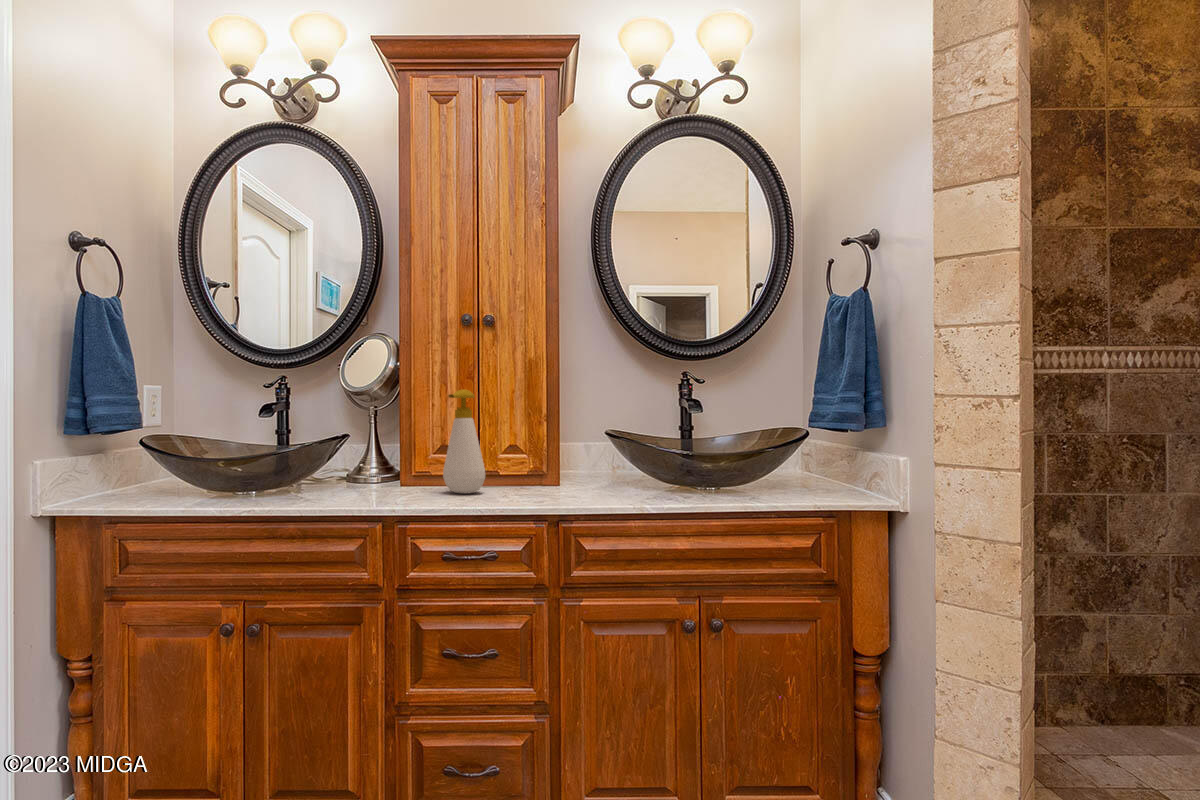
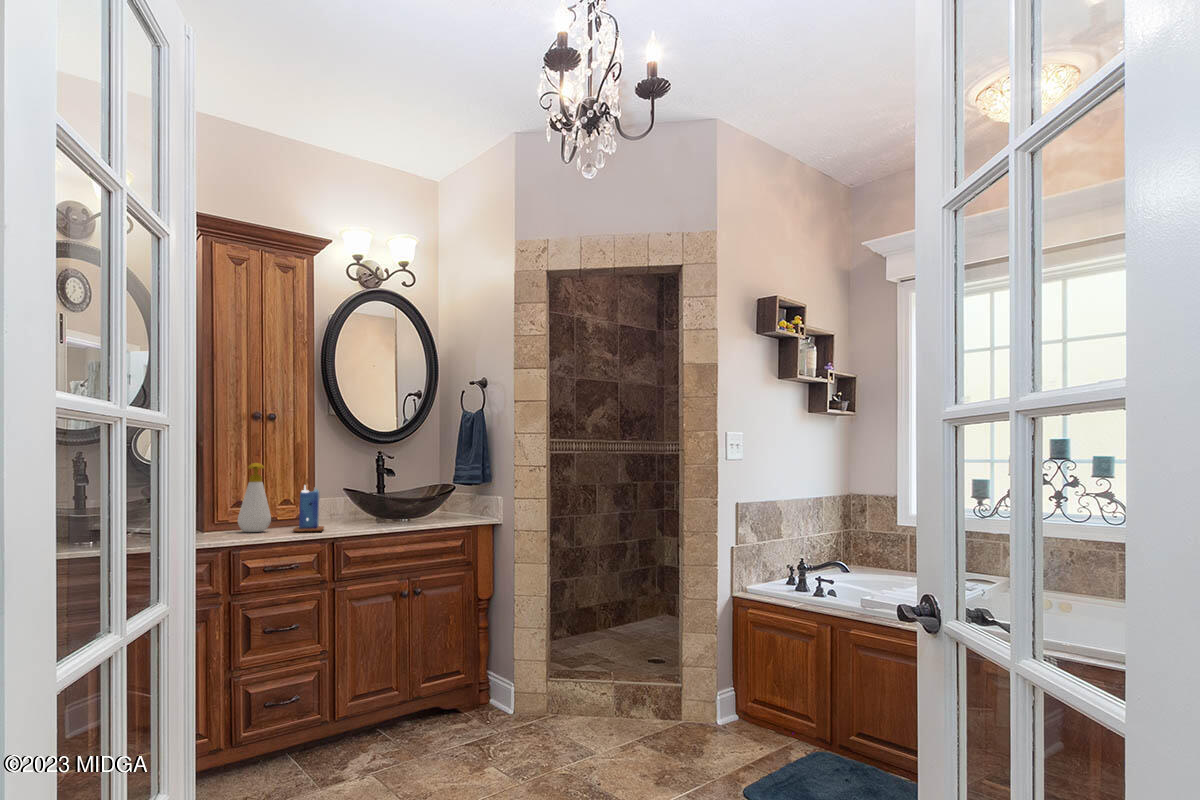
candle: none [502,423,560,501] -> present [293,486,324,532]

